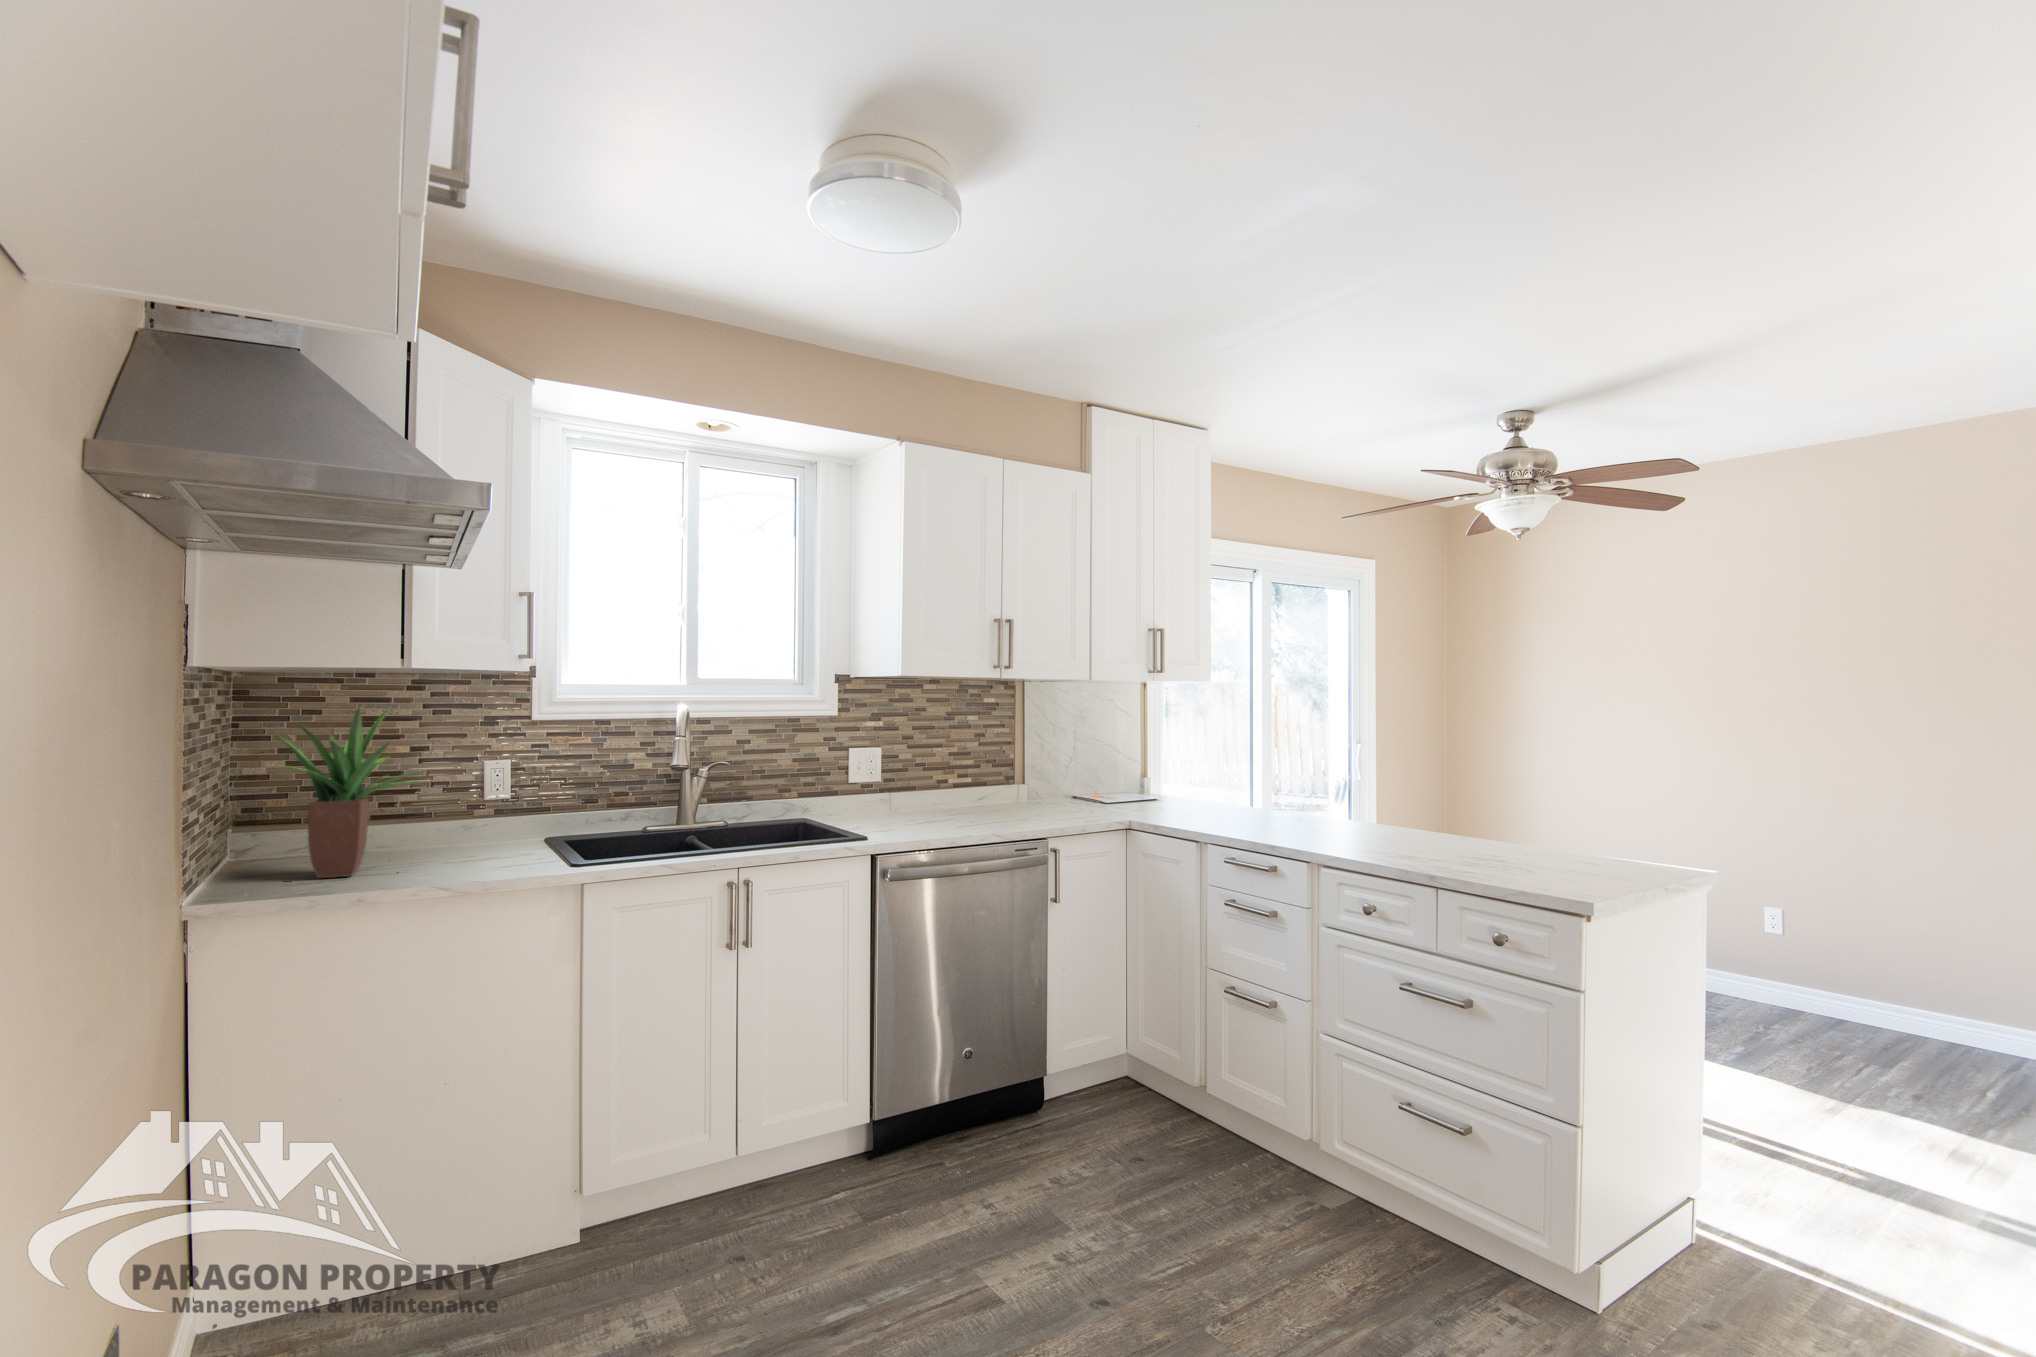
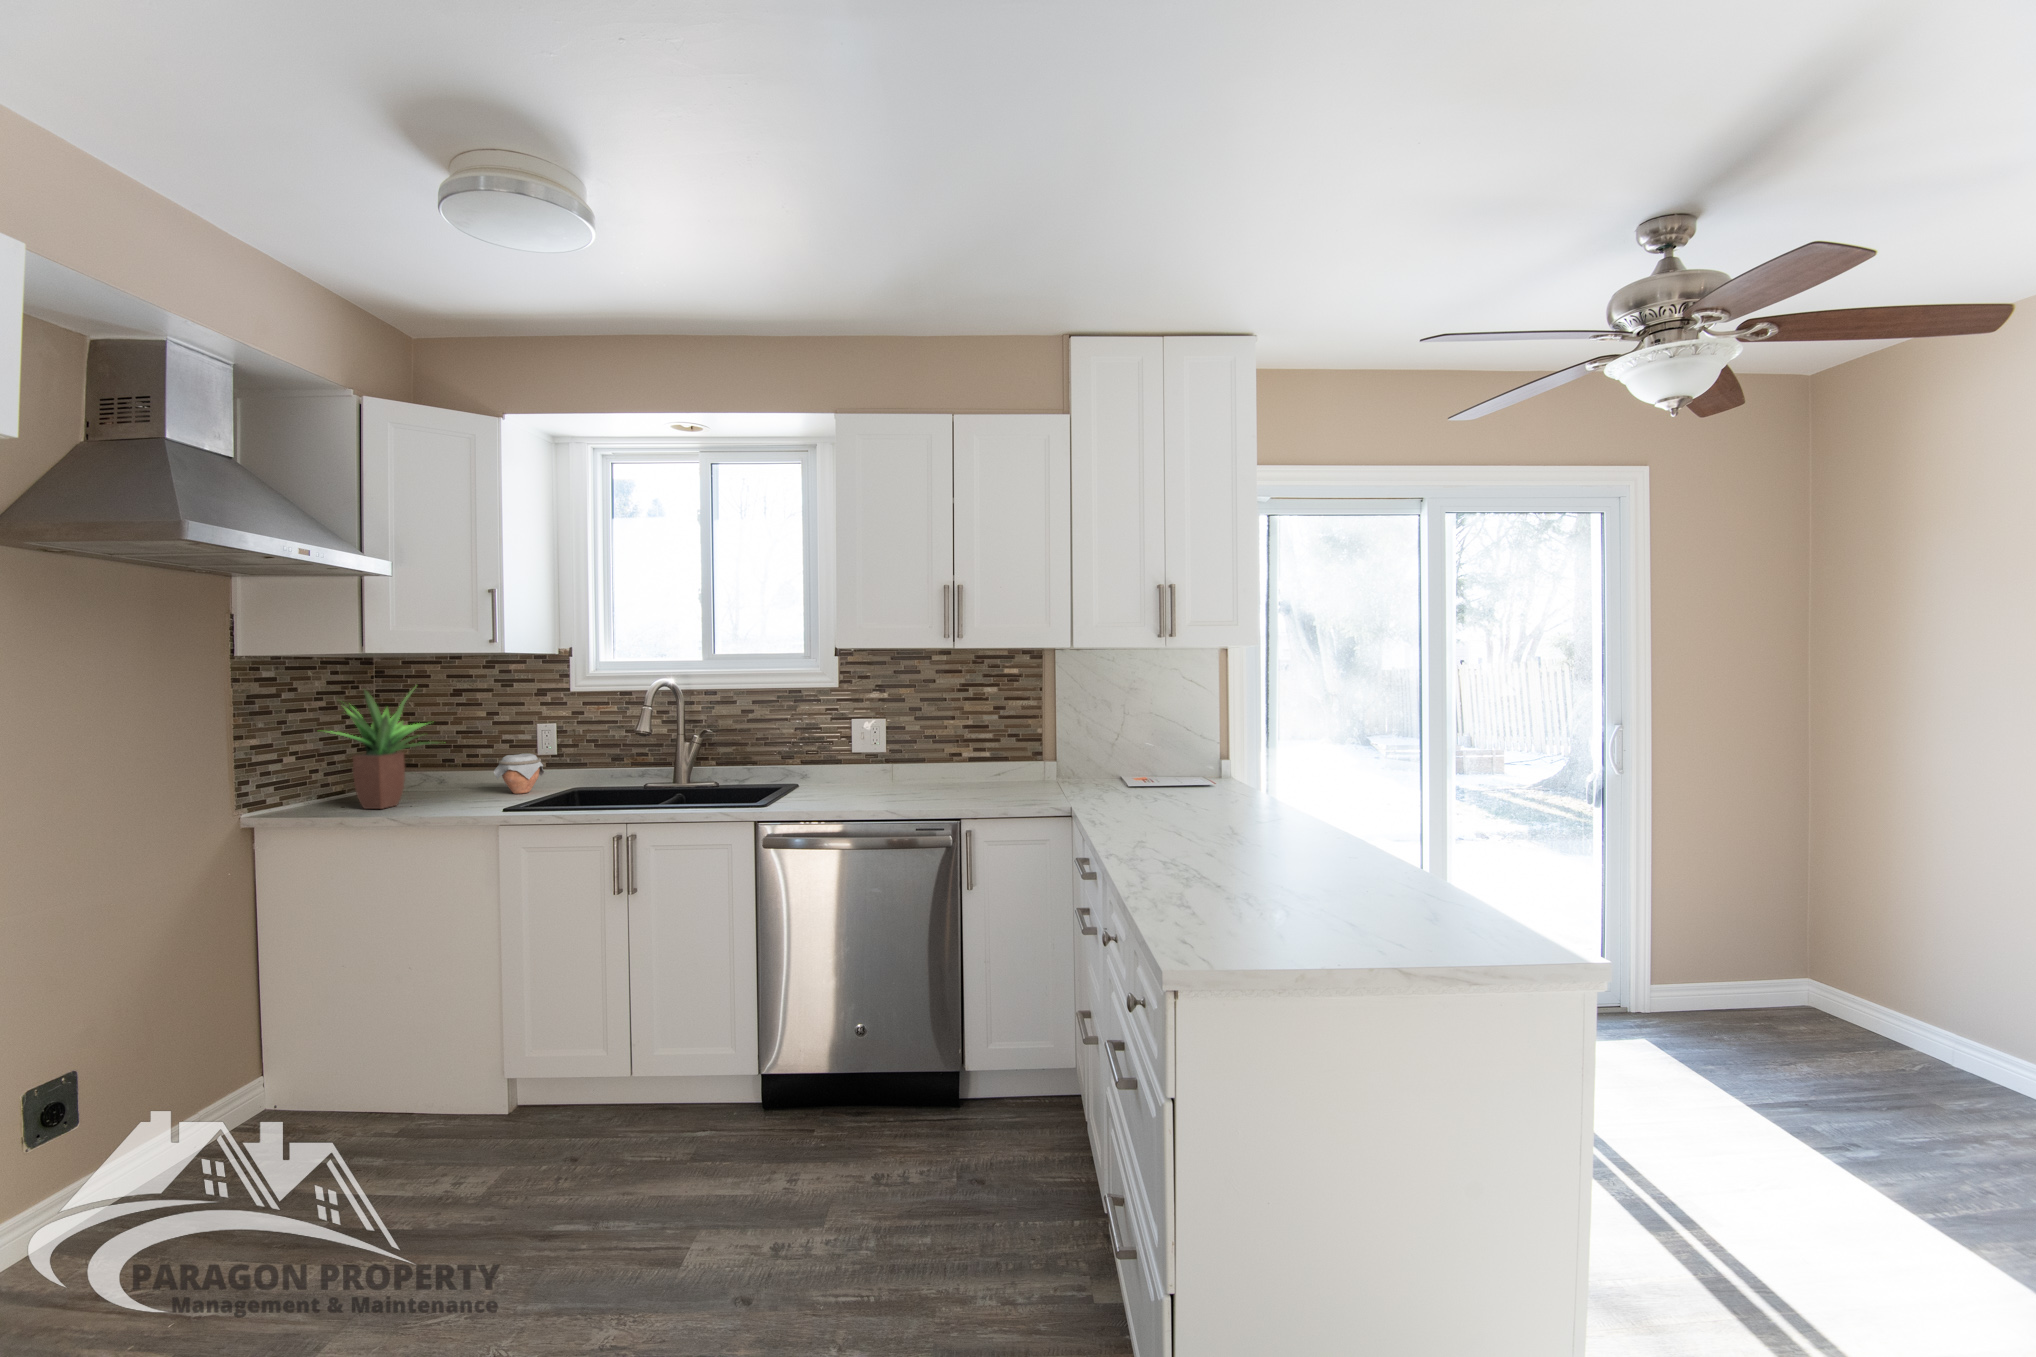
jar: none [463,797,523,849] -> present [494,754,544,794]

